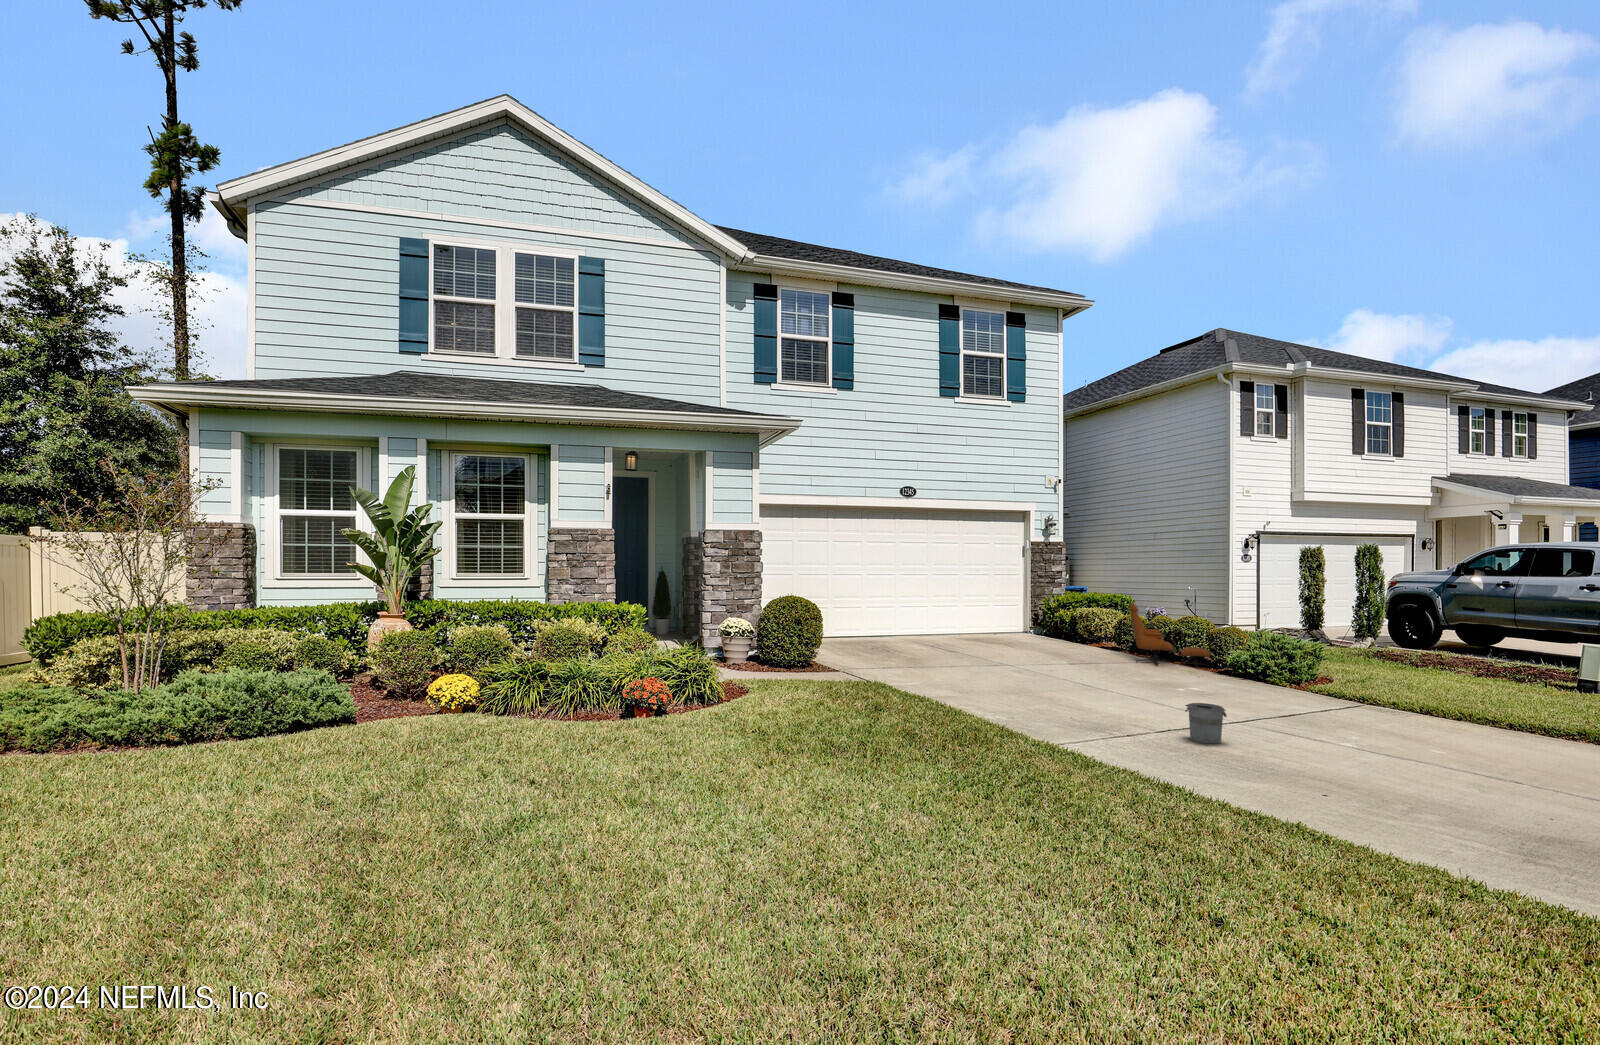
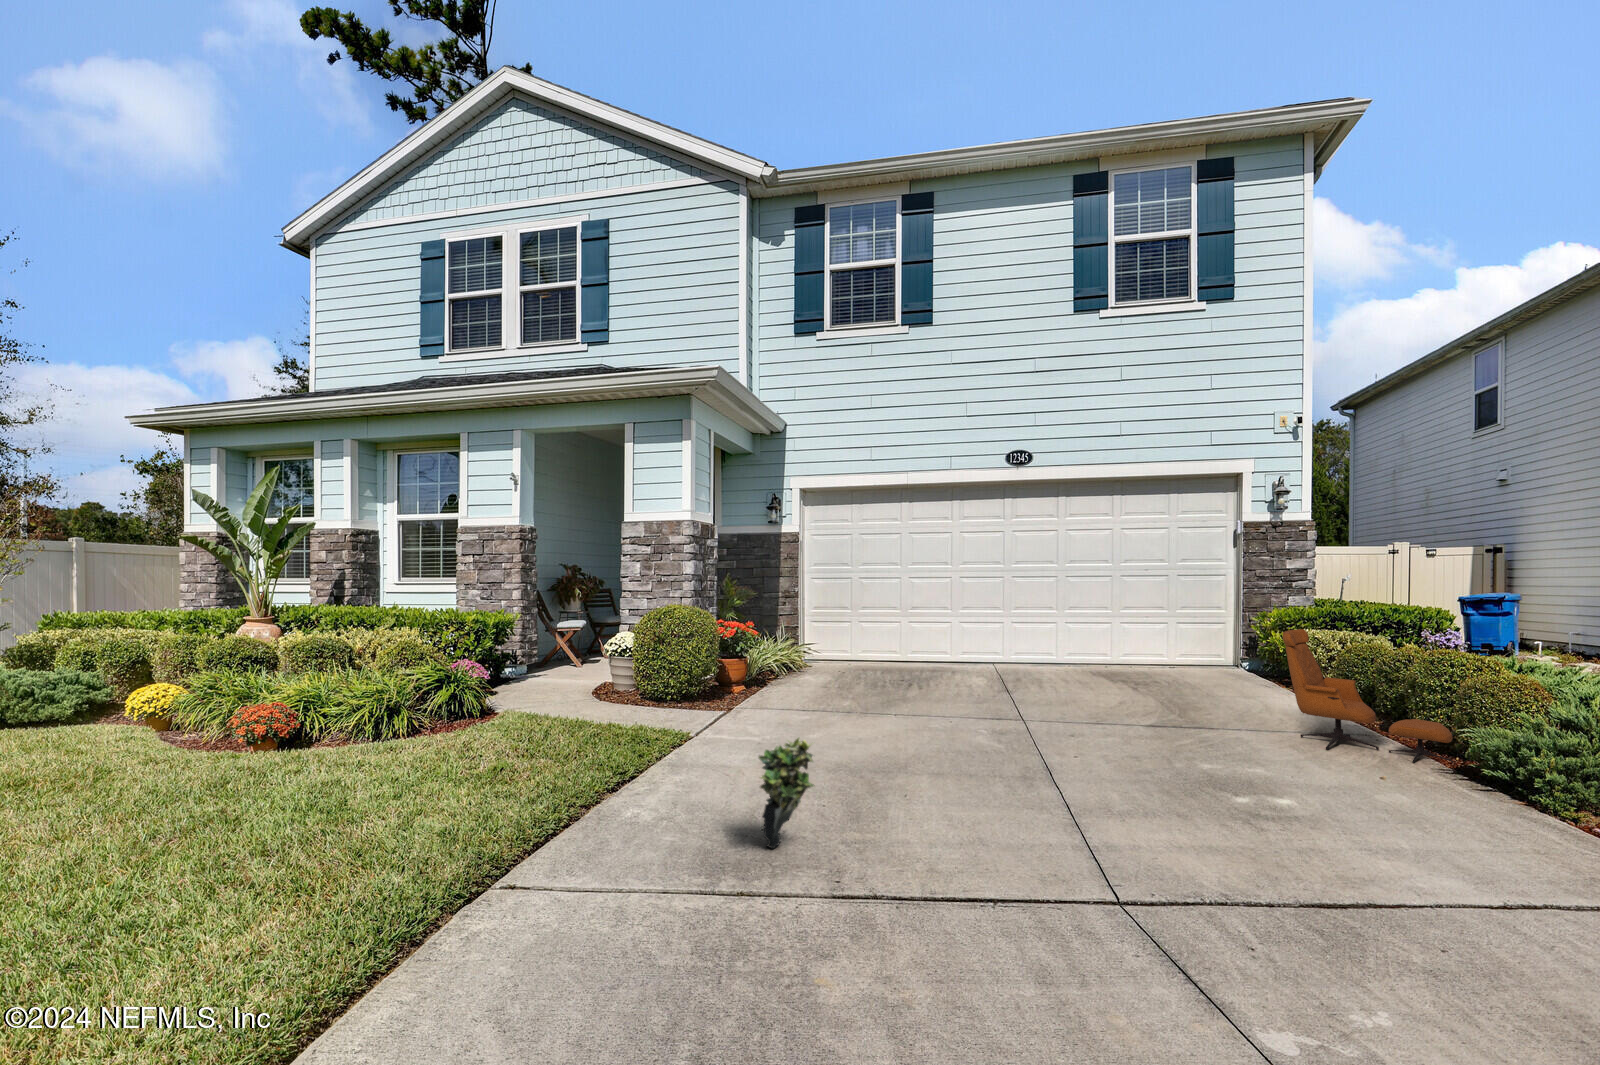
potted plant: none [1036,663,1071,725] -> present [758,738,814,849]
bucket: present [1185,703,1227,743] -> none [913,855,989,953]

